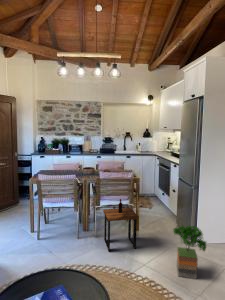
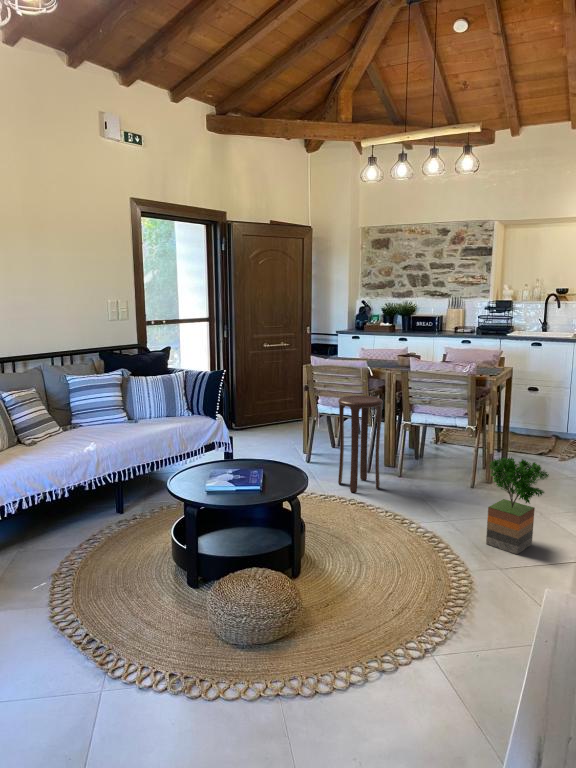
stool: none [68,196,95,258] -> present [338,395,383,492]
side table: present [103,199,138,252] -> none [400,409,463,502]

